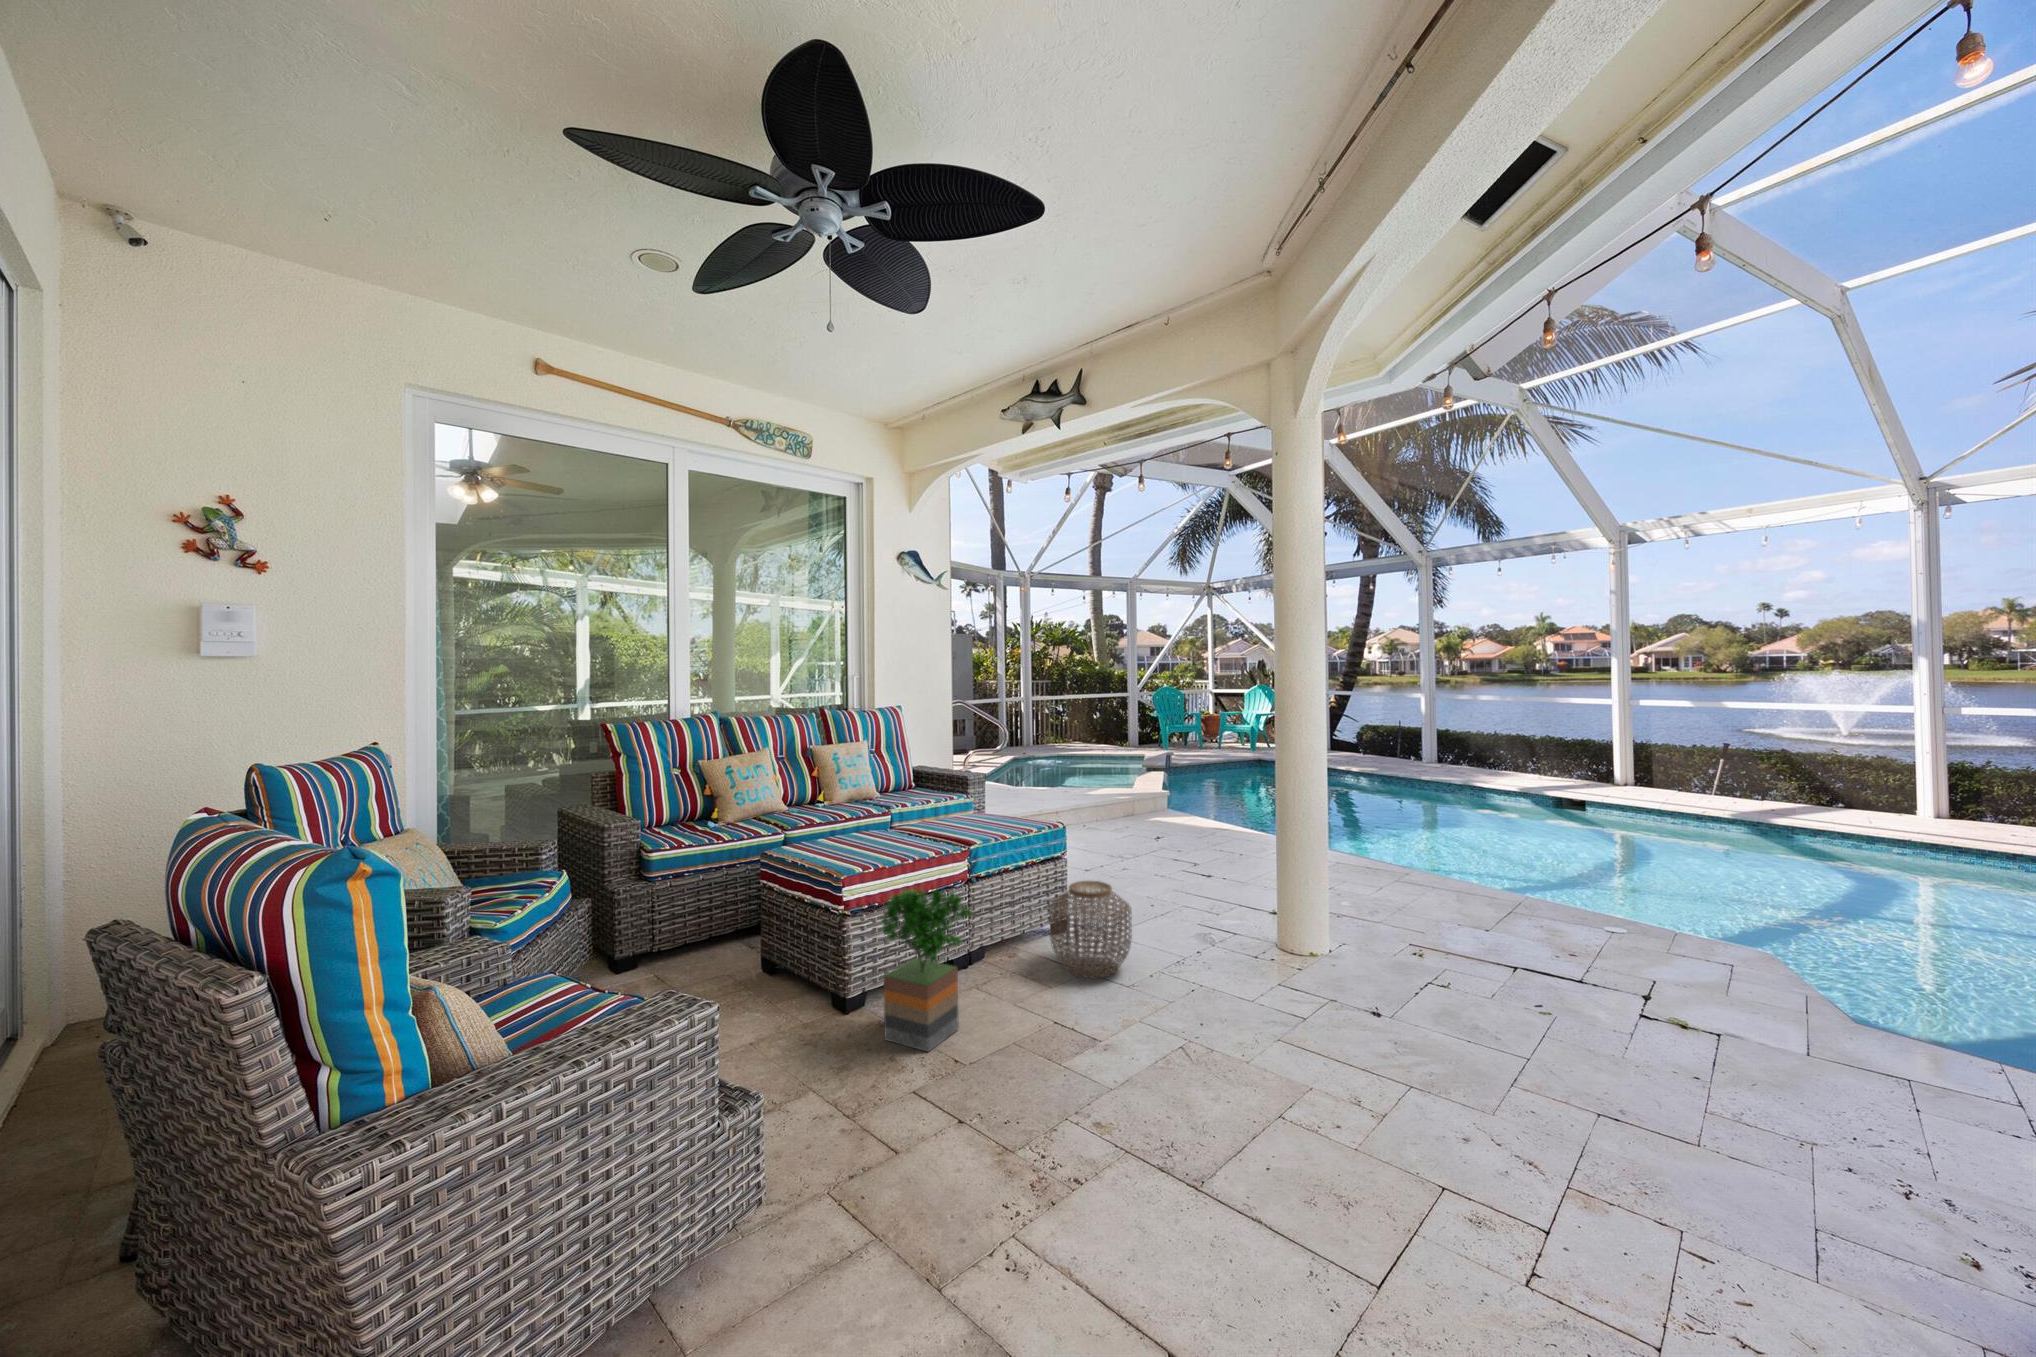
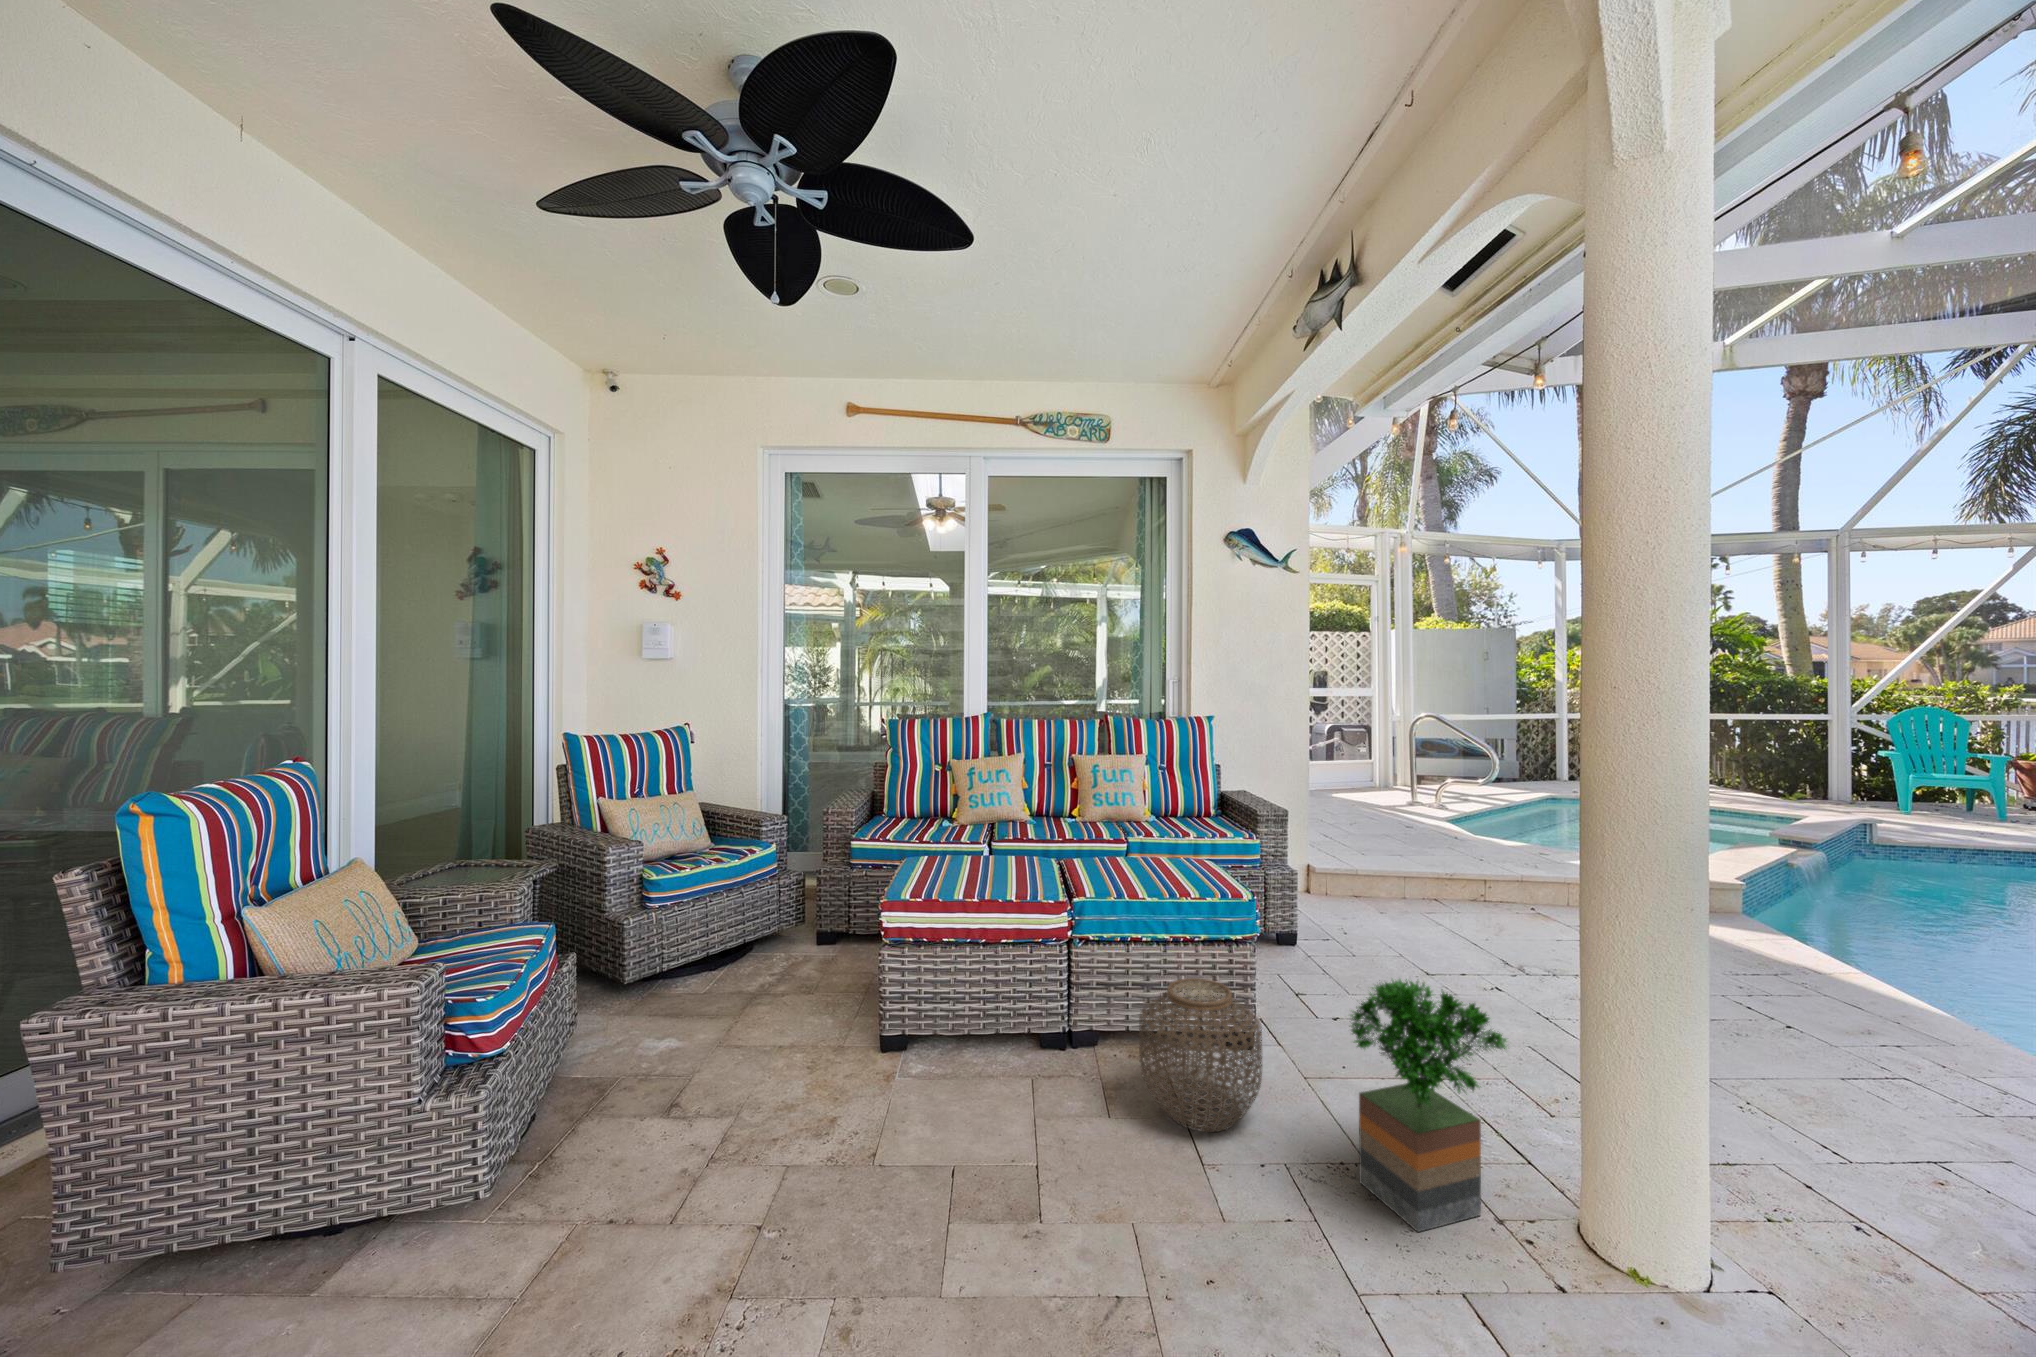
potted tree: present [882,887,972,1052] -> present [1349,979,1506,1232]

